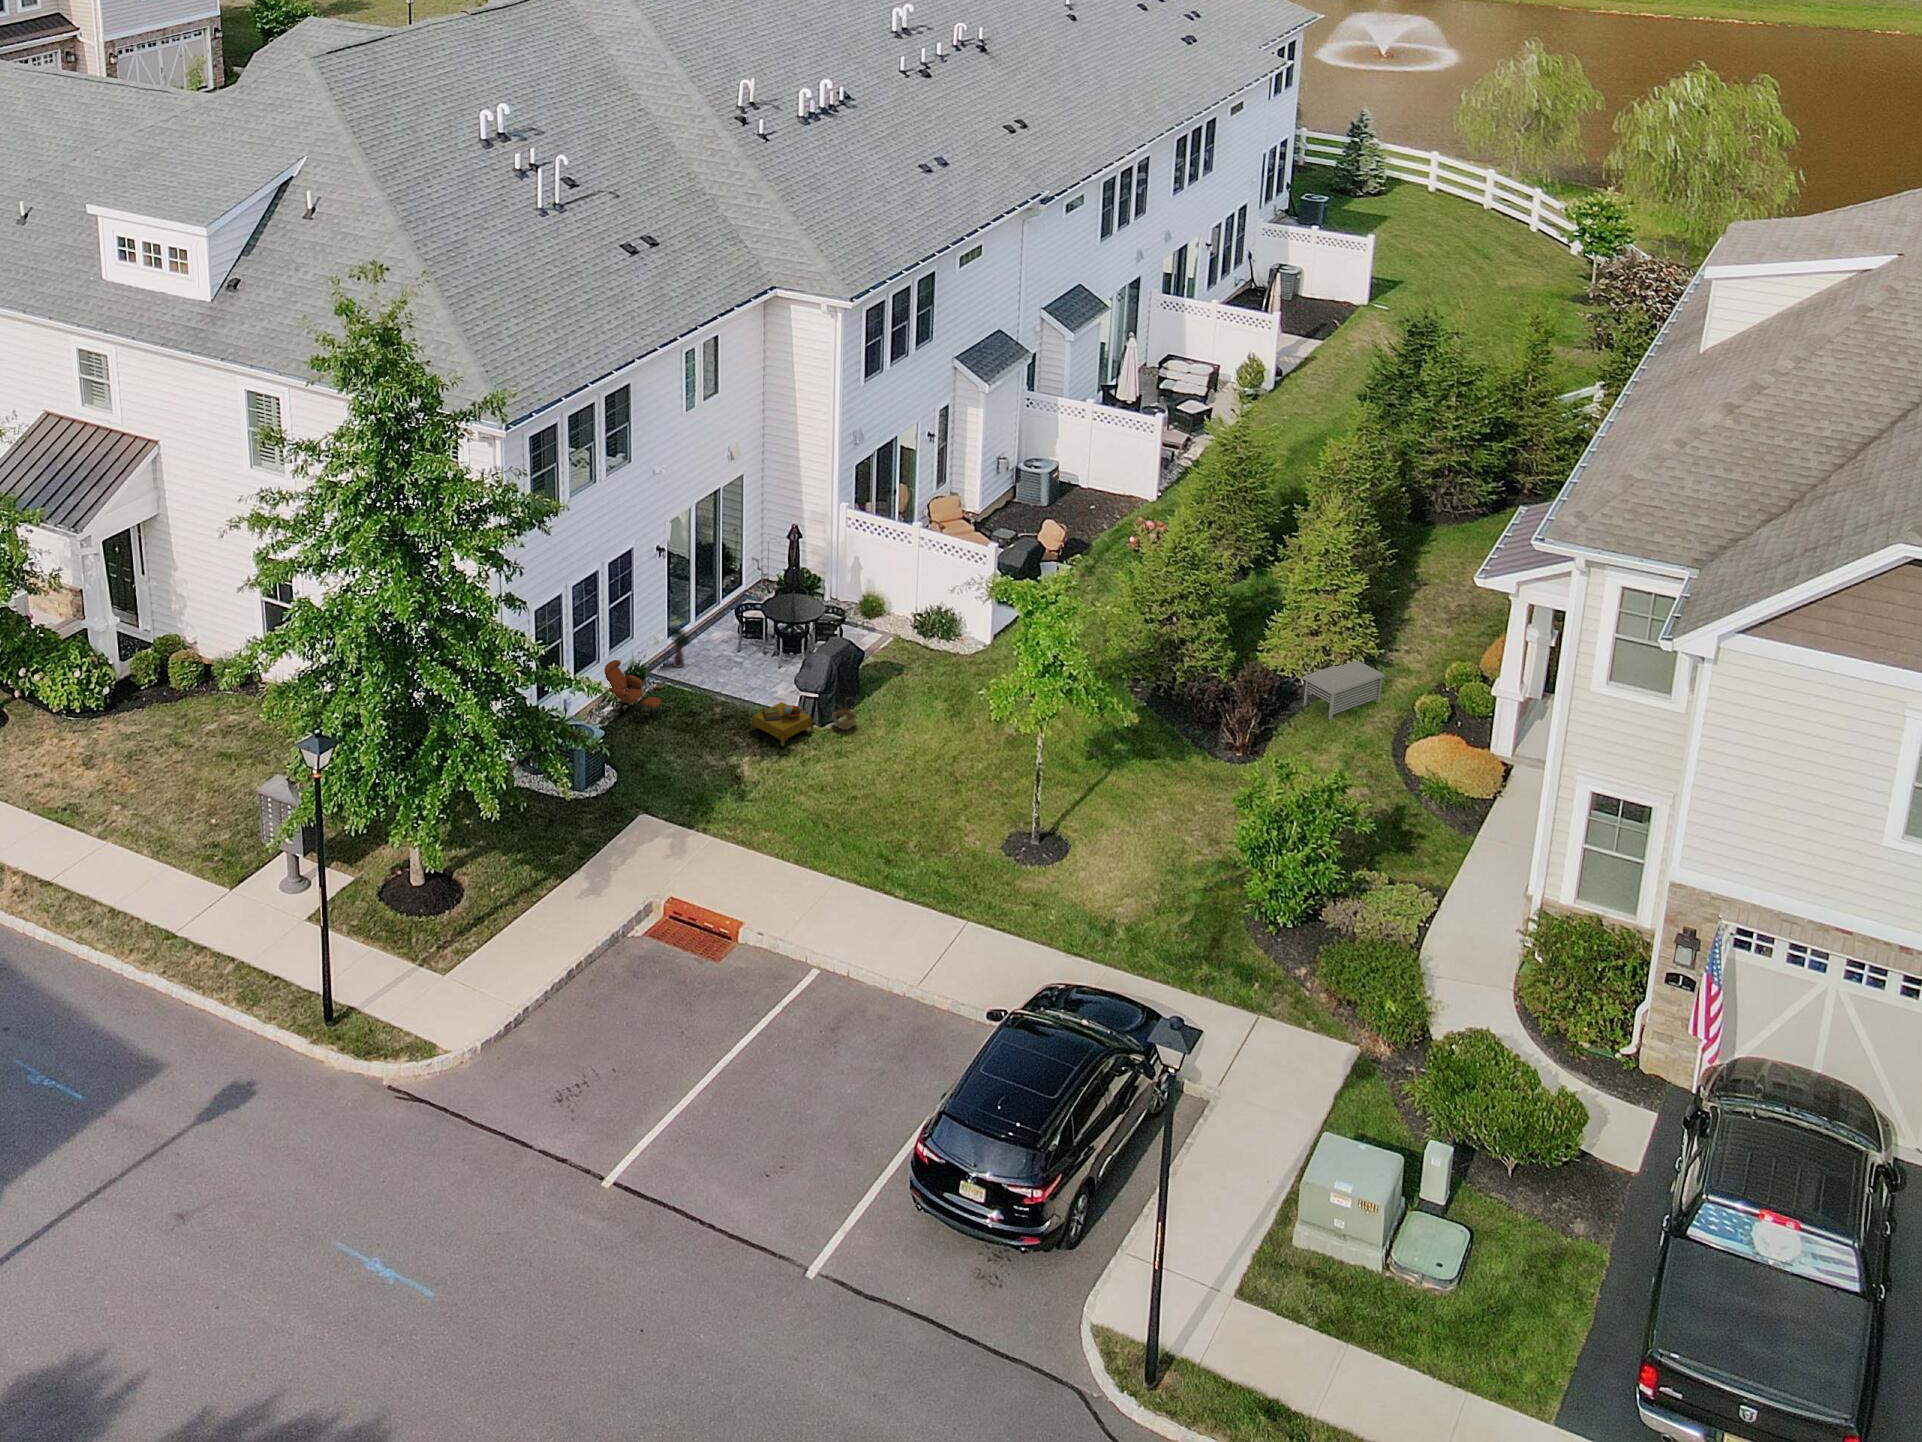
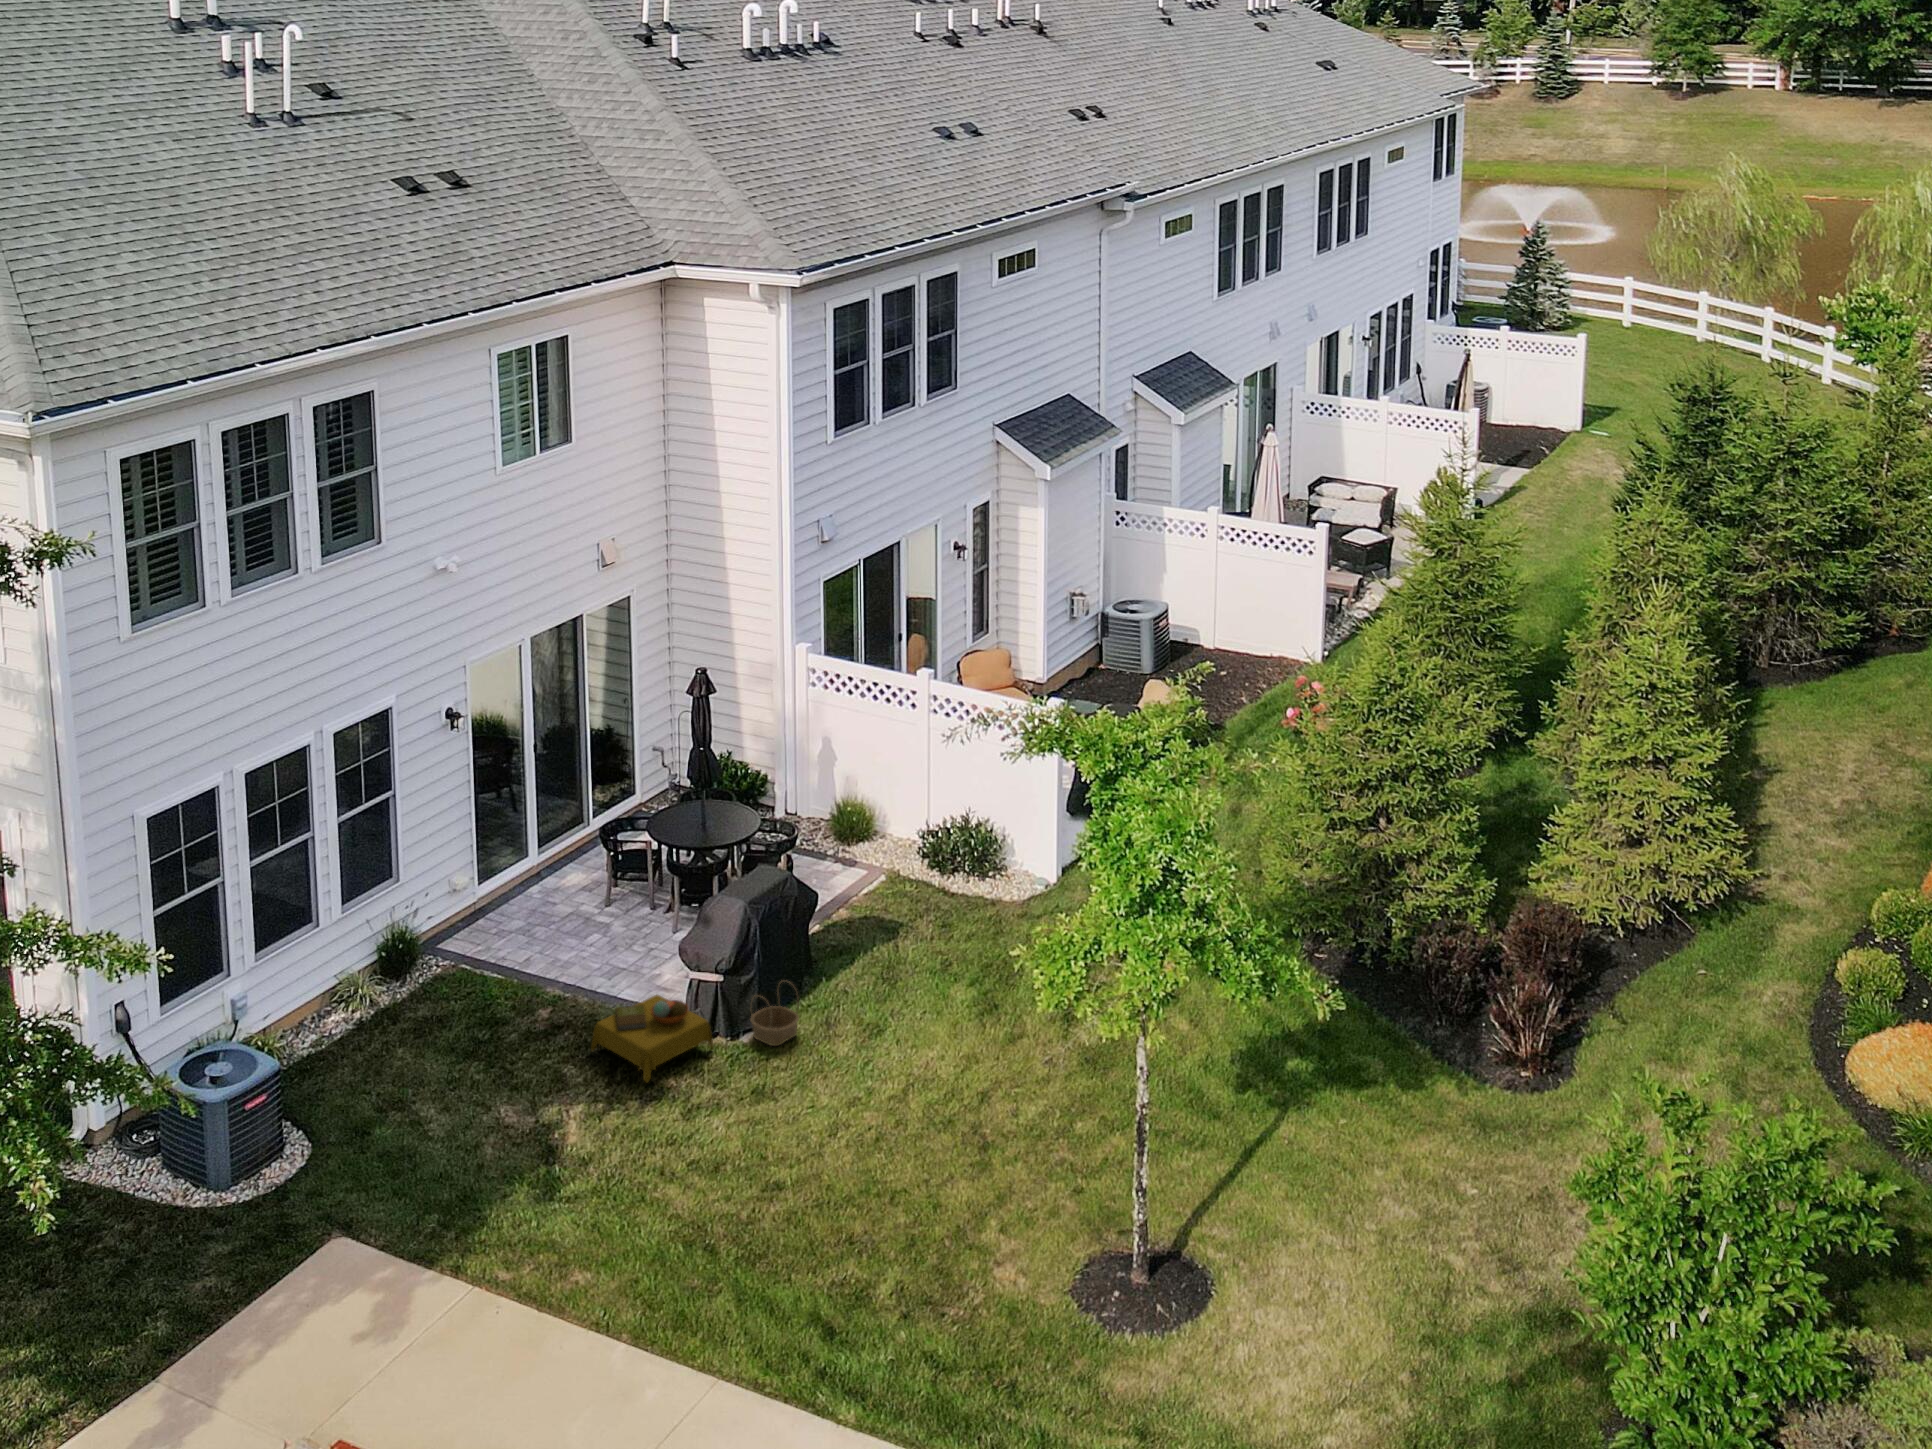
potted plant: present [664,627,691,667] -> none [442,858,508,937]
lounge chair: present [605,660,661,720] -> none [317,921,423,1039]
storage bench: present [1303,660,1385,720] -> none [1617,887,1760,1001]

